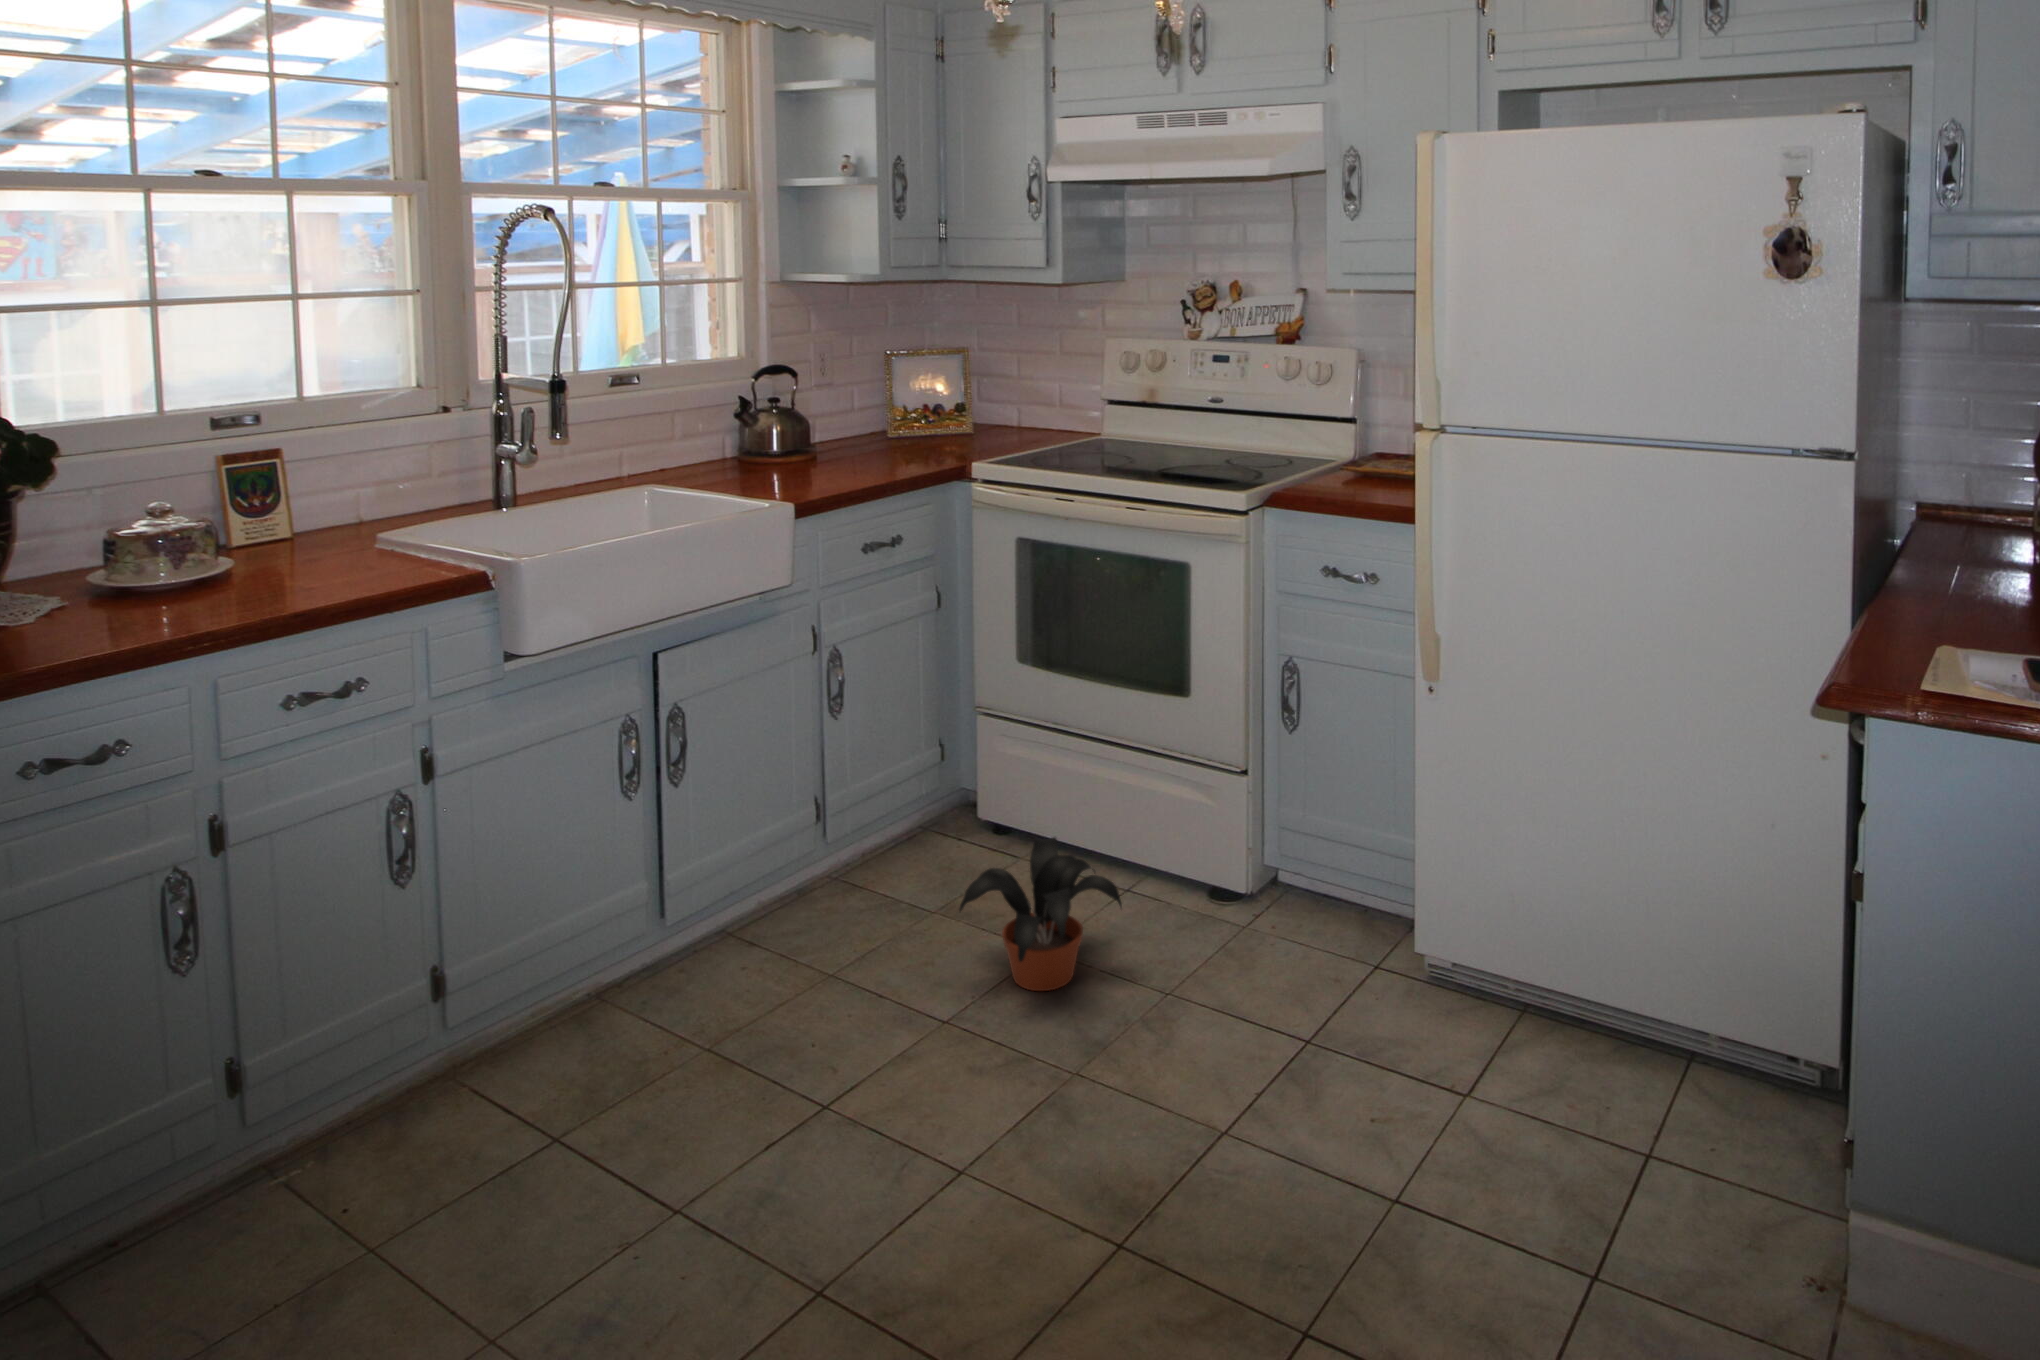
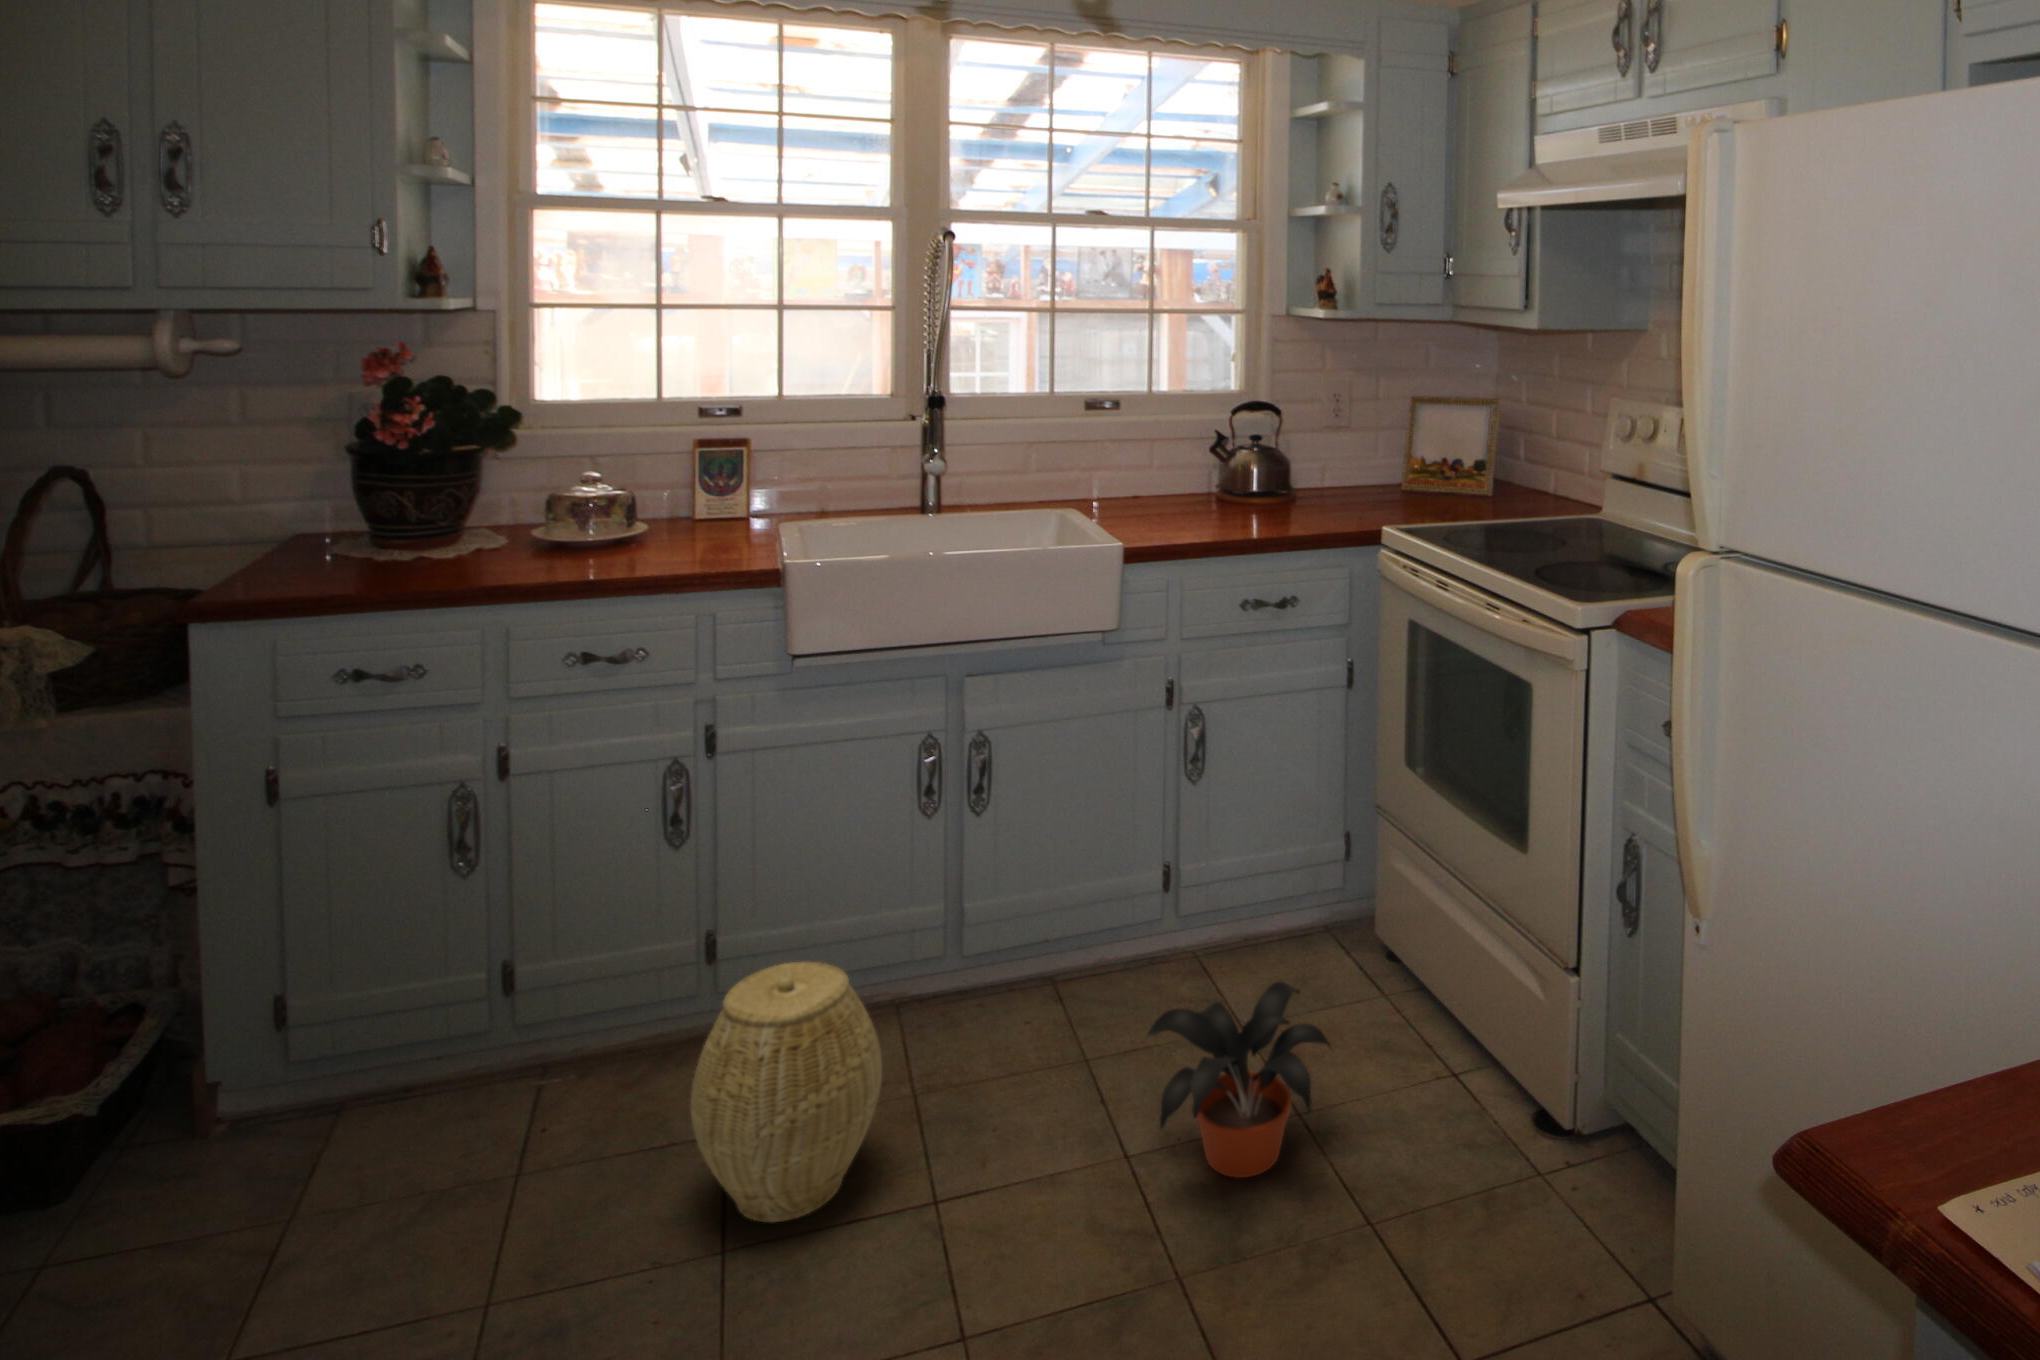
woven basket: none [609,921,787,1166] -> present [691,962,882,1222]

